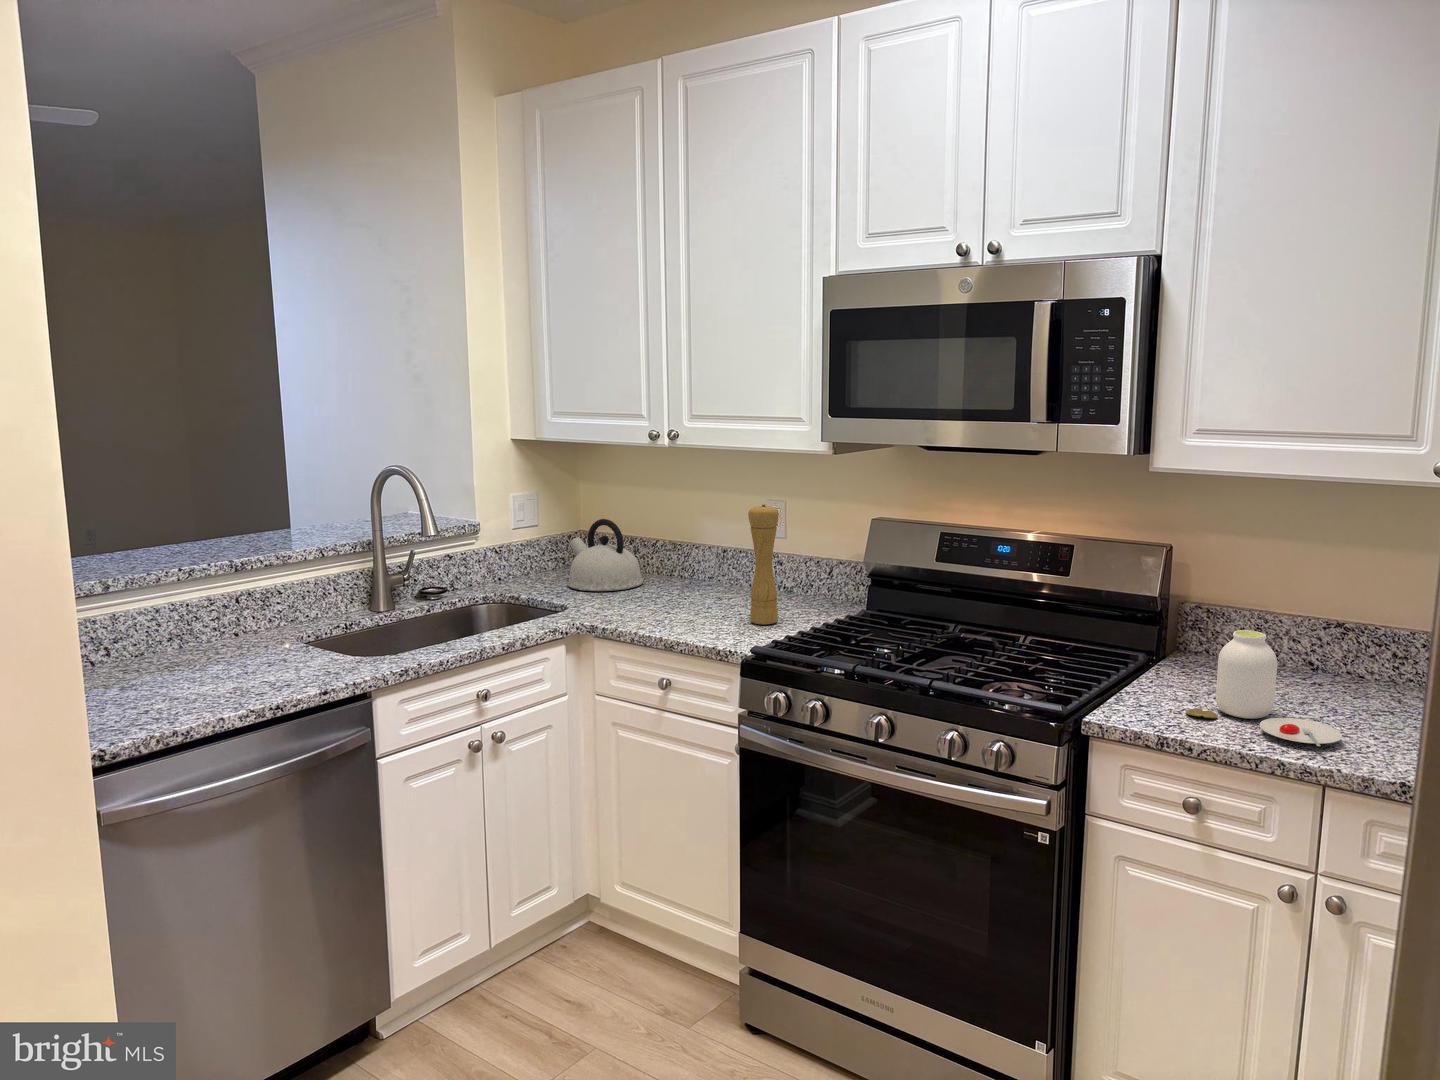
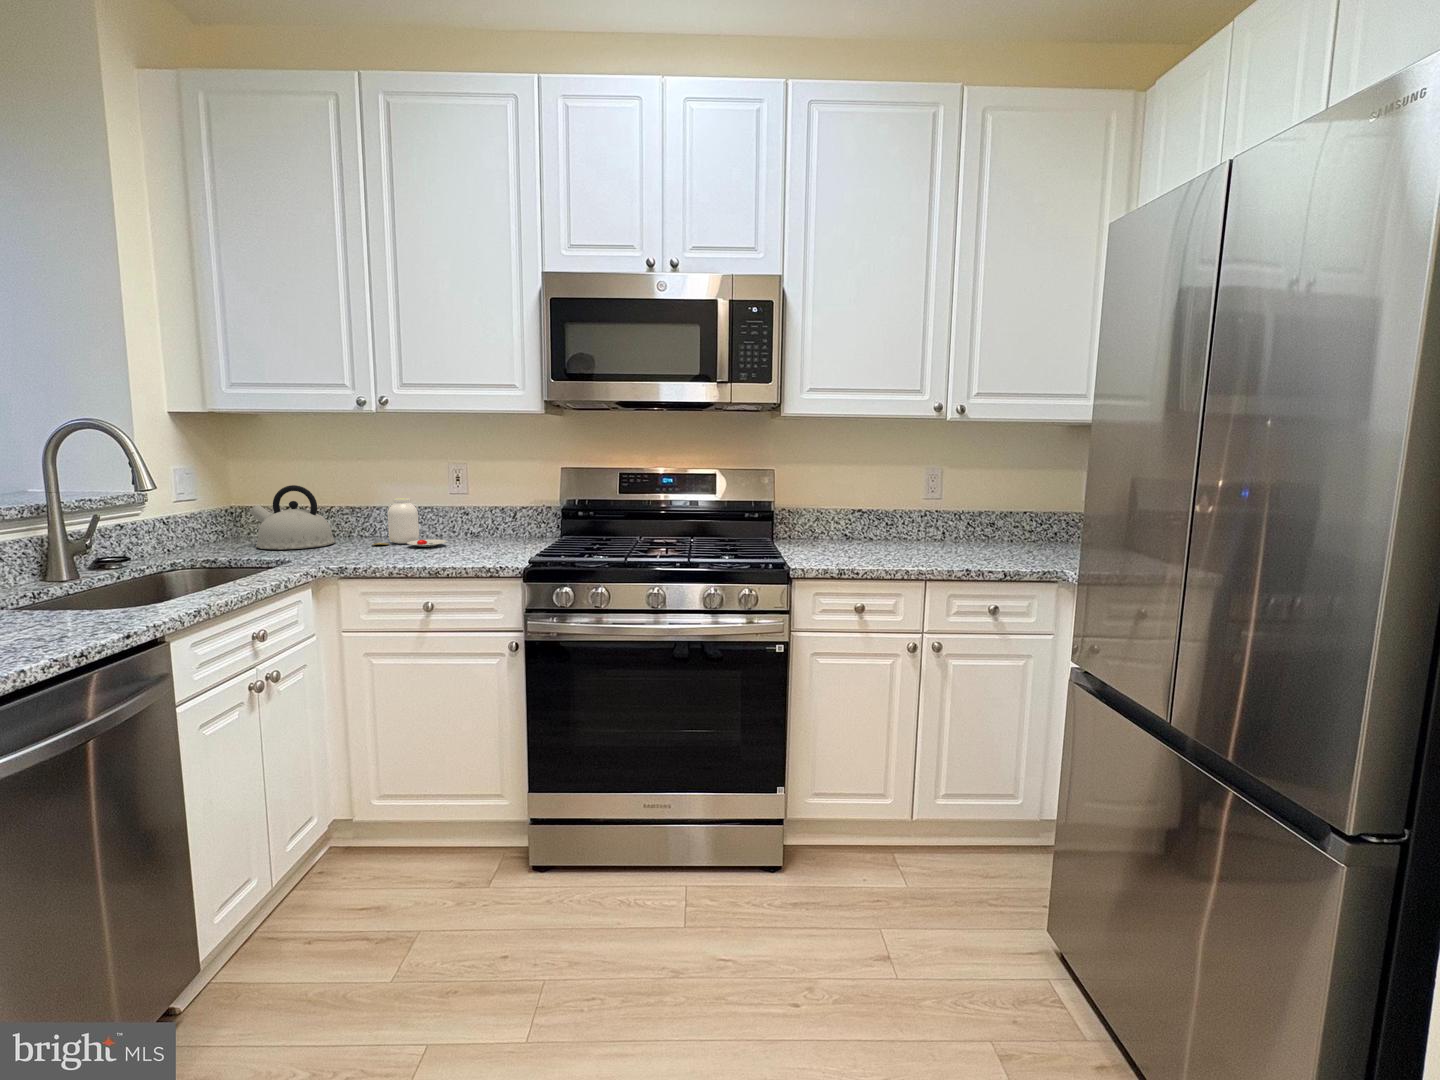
pepper mill: present [748,504,779,624] -> none [476,456,503,551]
jar: present [1186,630,1342,746] -> present [372,498,446,547]

